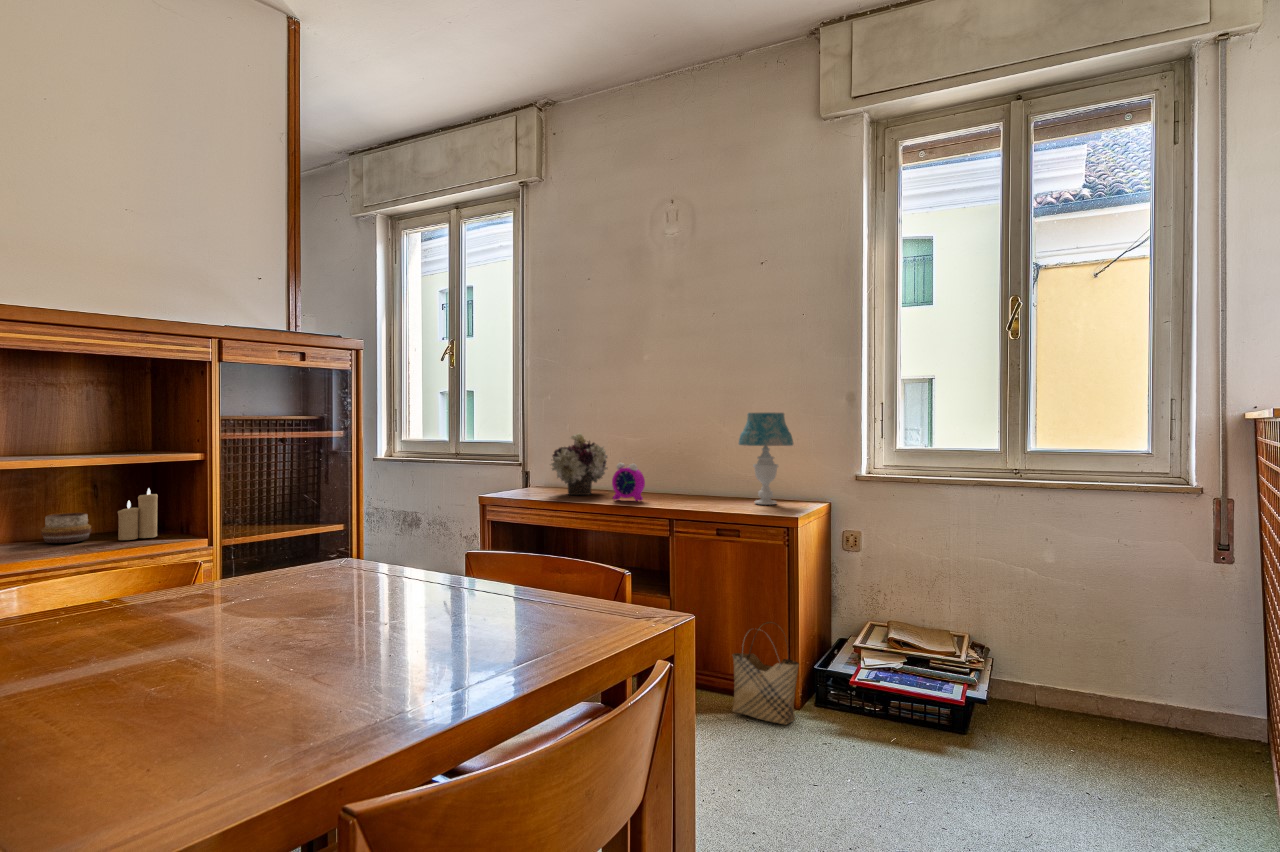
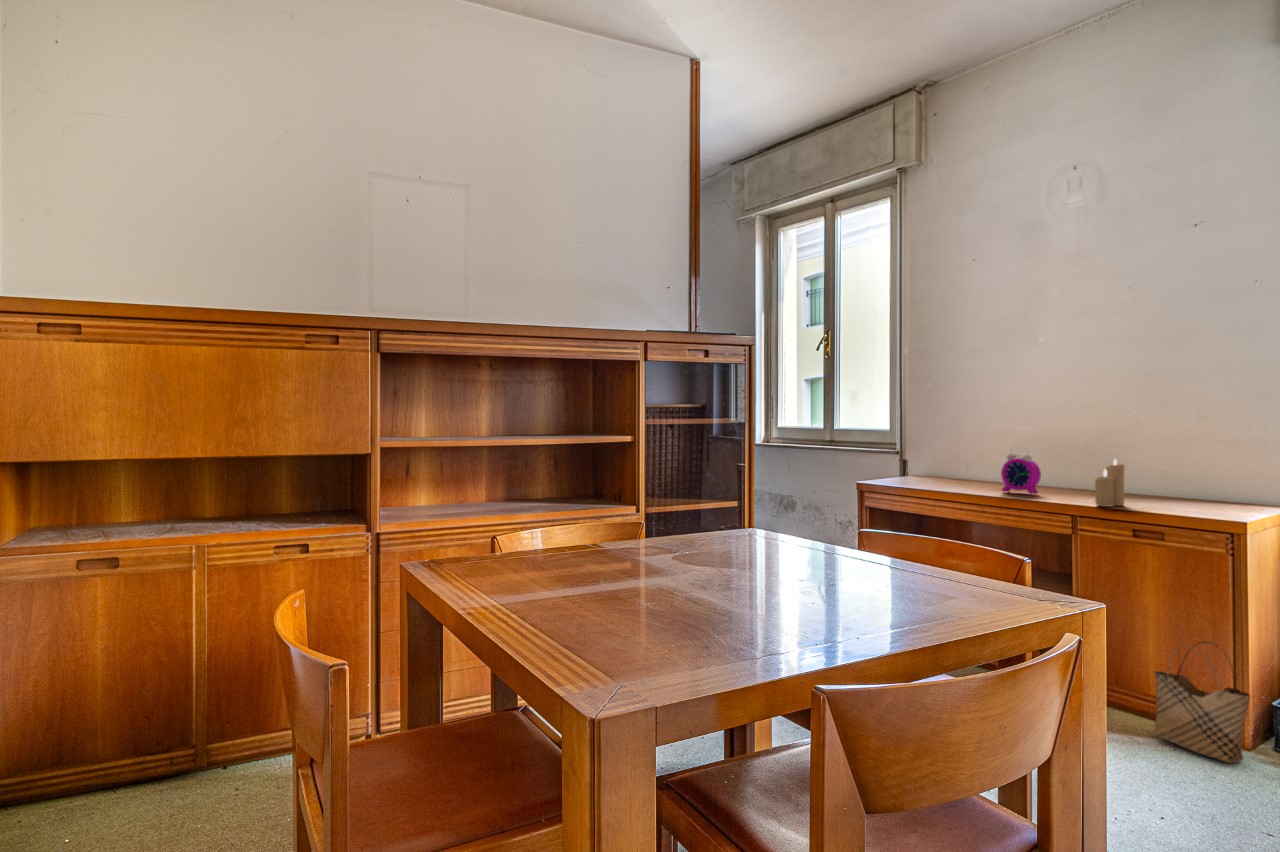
table lamp: present [739,413,793,505] -> none [1165,399,1246,507]
flower arrangement: present [551,433,607,495] -> none [930,421,996,485]
candle: present [118,488,158,540] -> present [1095,459,1124,507]
decorative bowl: present [41,513,92,543] -> none [528,480,559,502]

